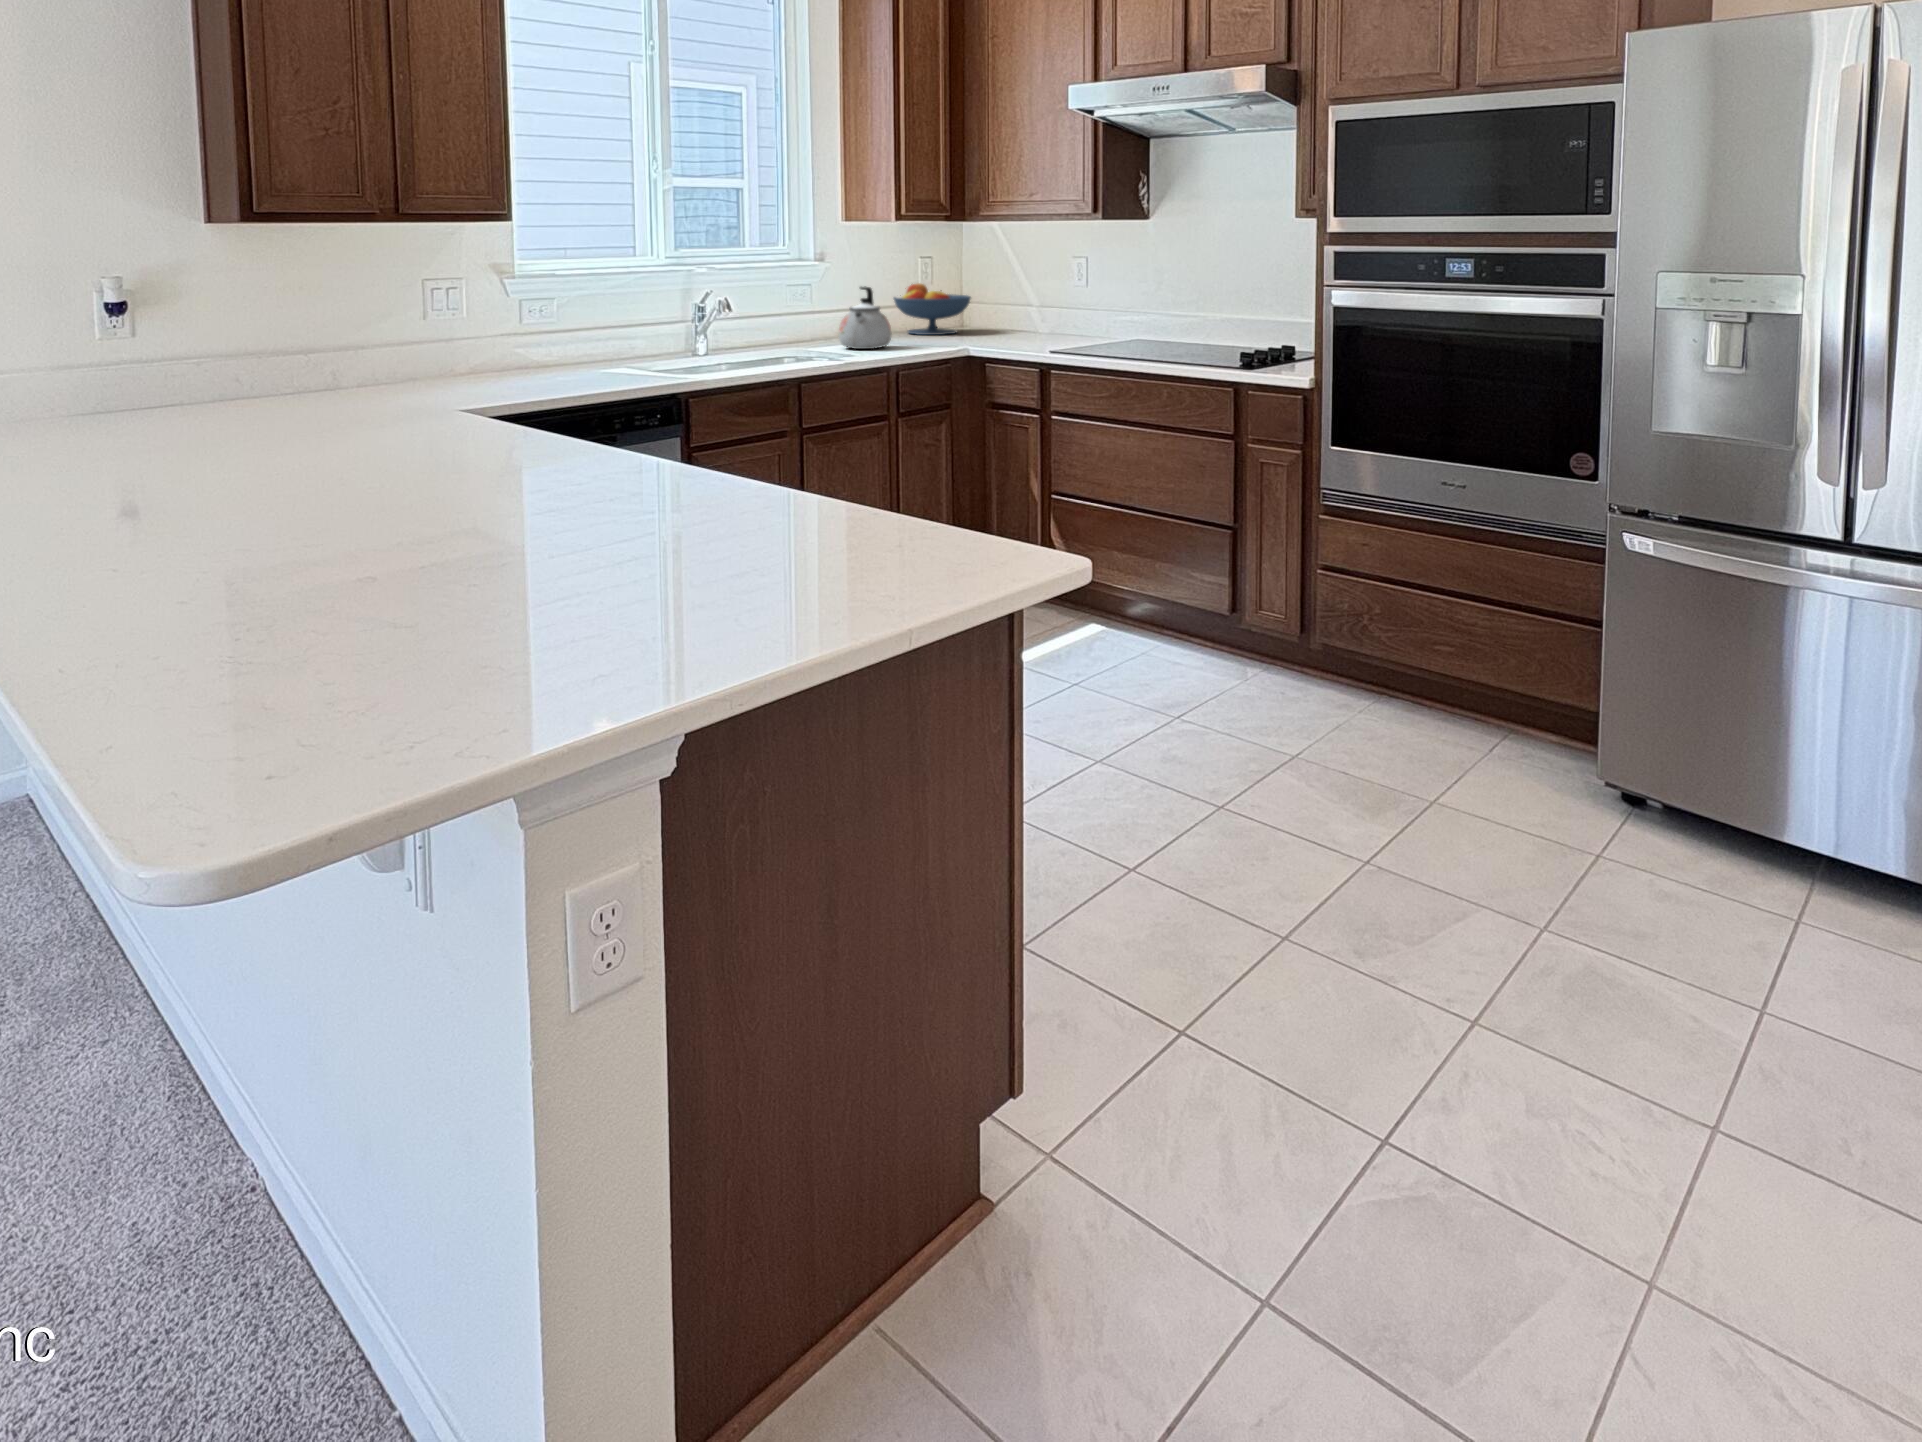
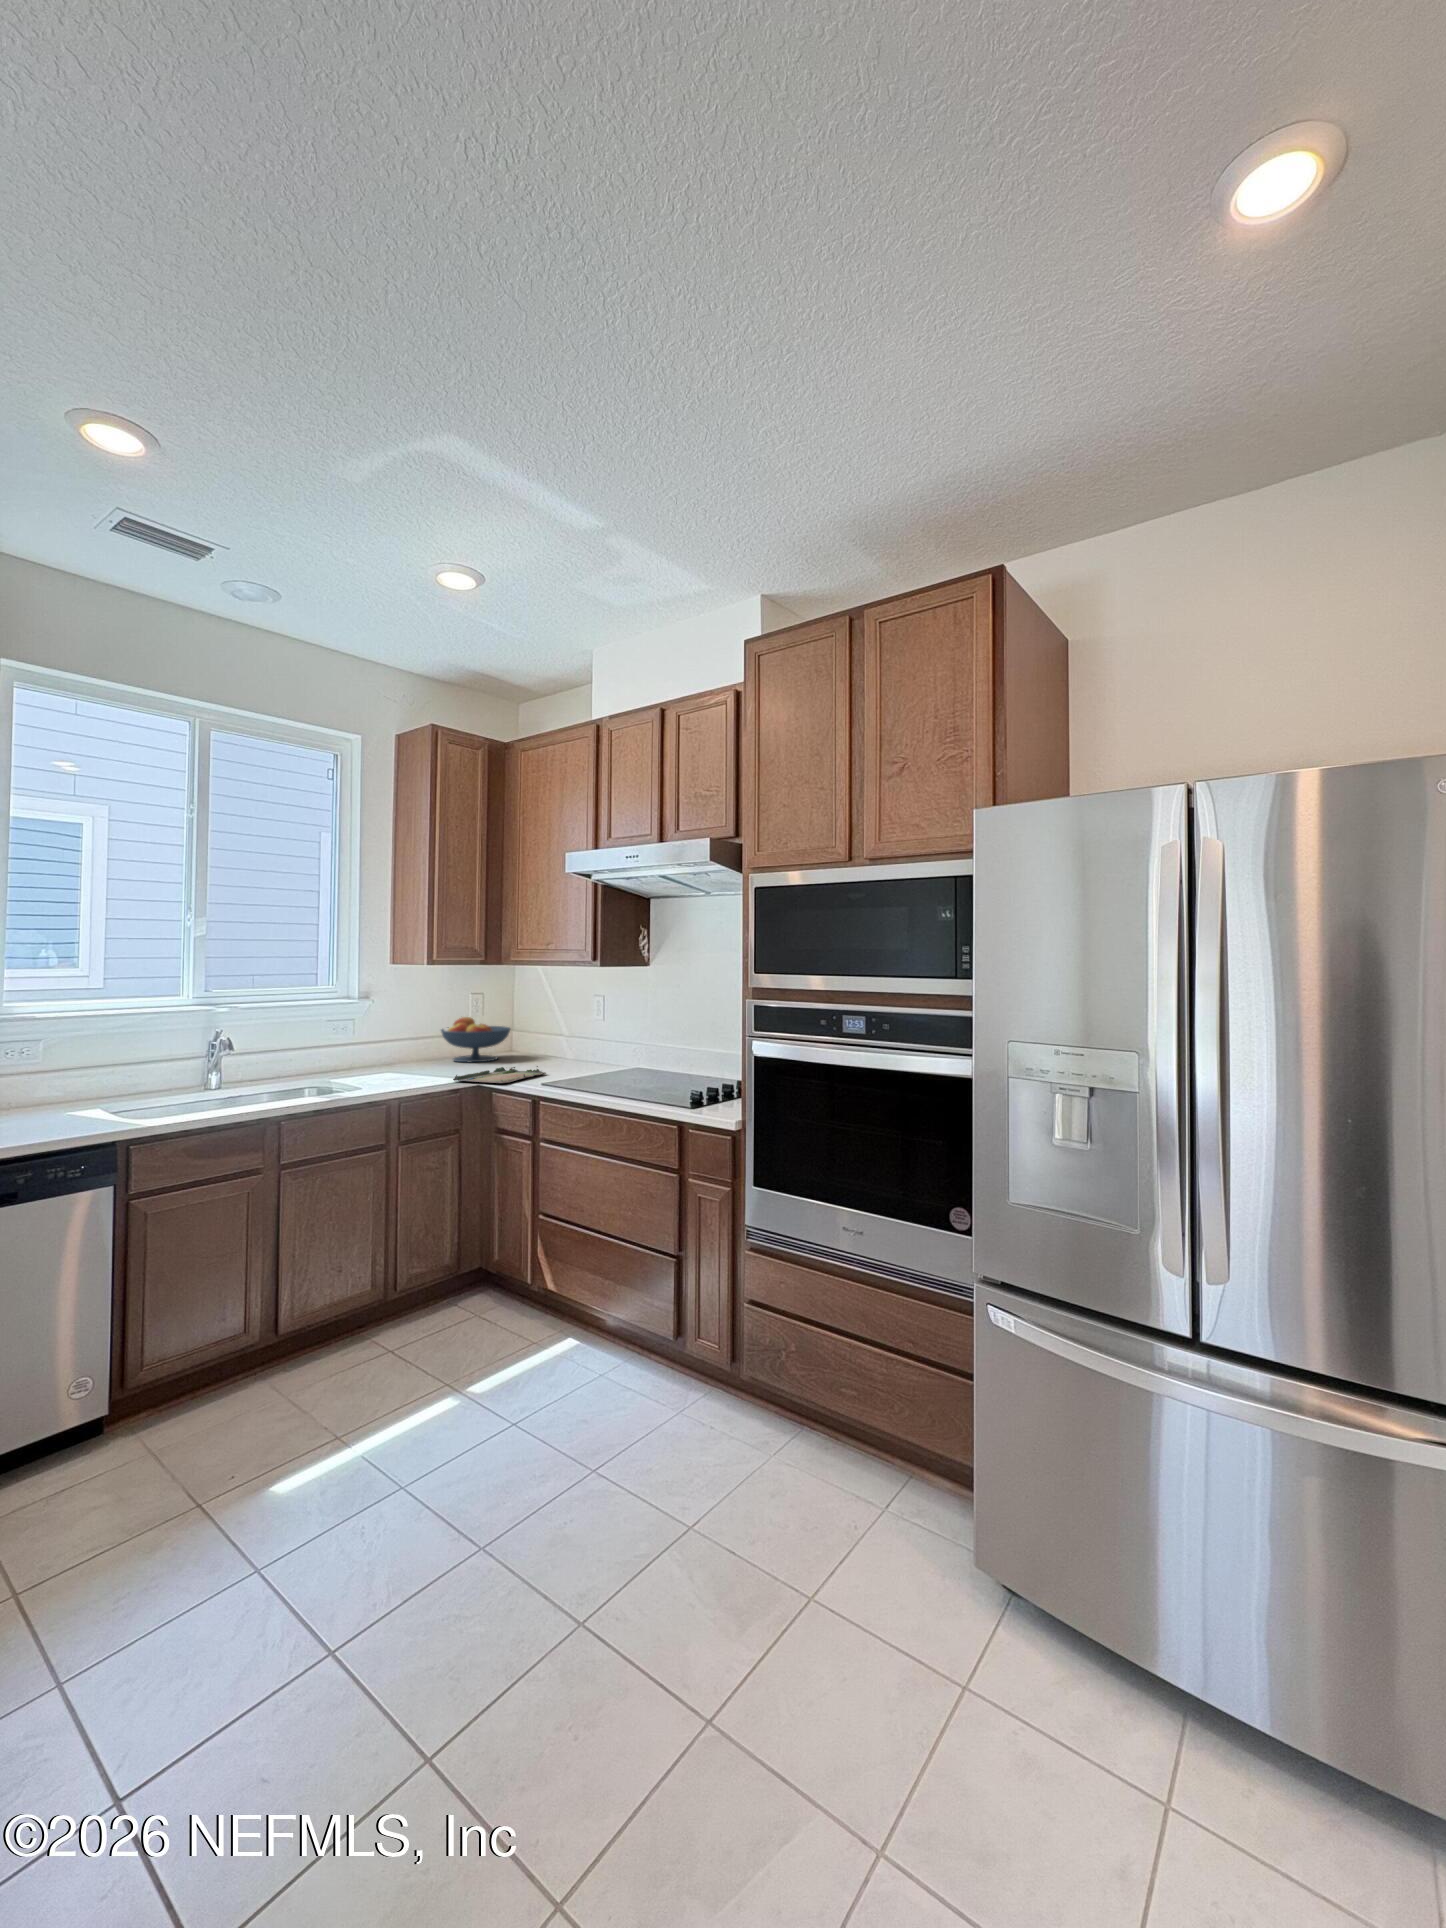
kettle: present [838,286,892,349] -> none [359,1024,410,1080]
tray: none [945,333,1040,350] -> present [453,1066,546,1083]

